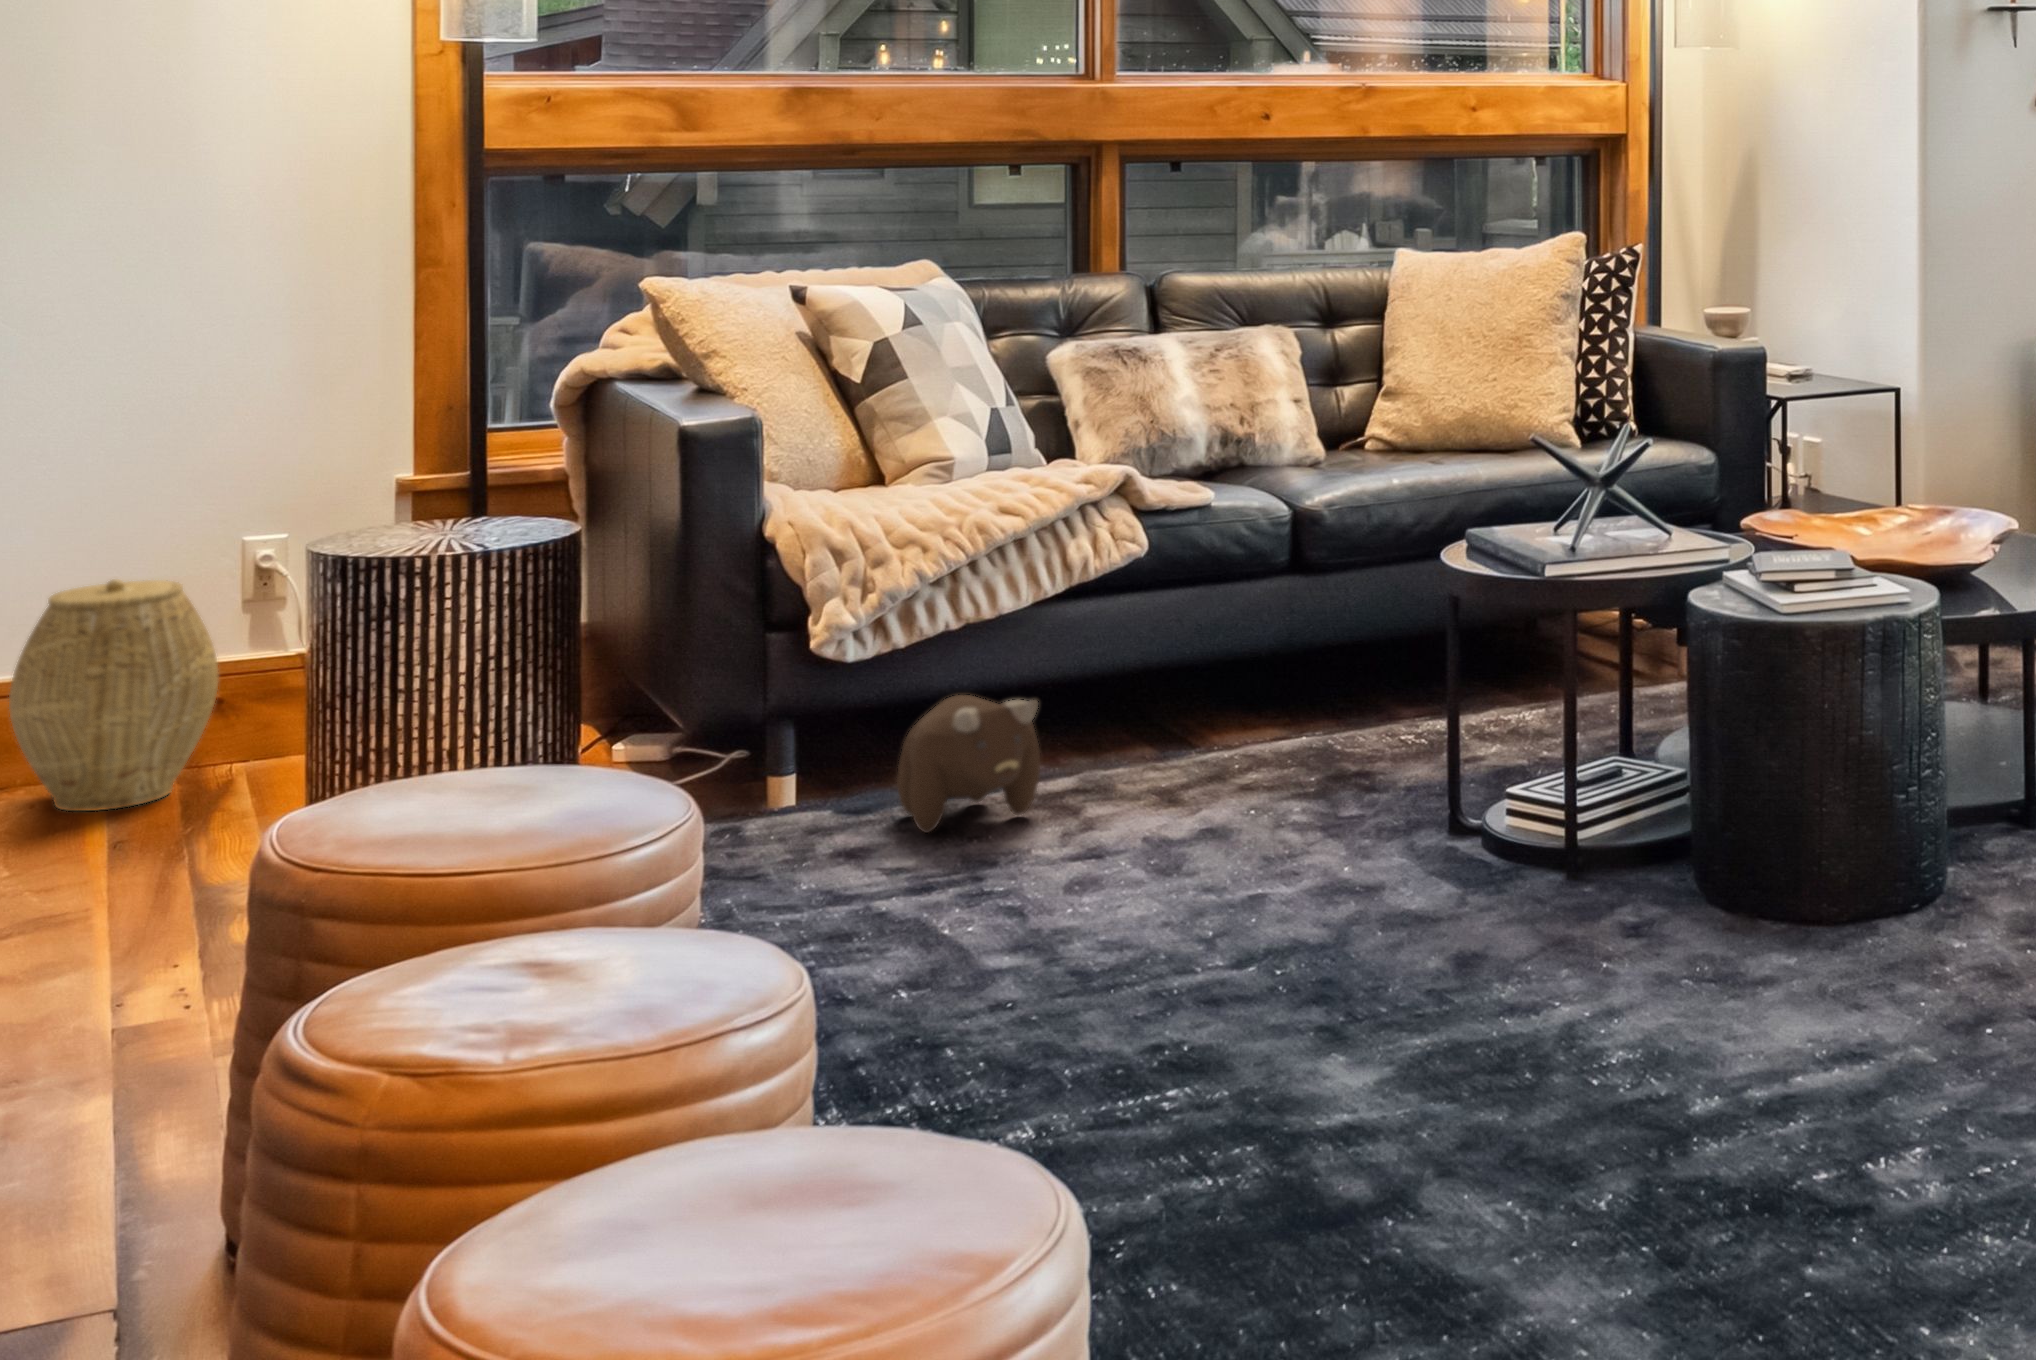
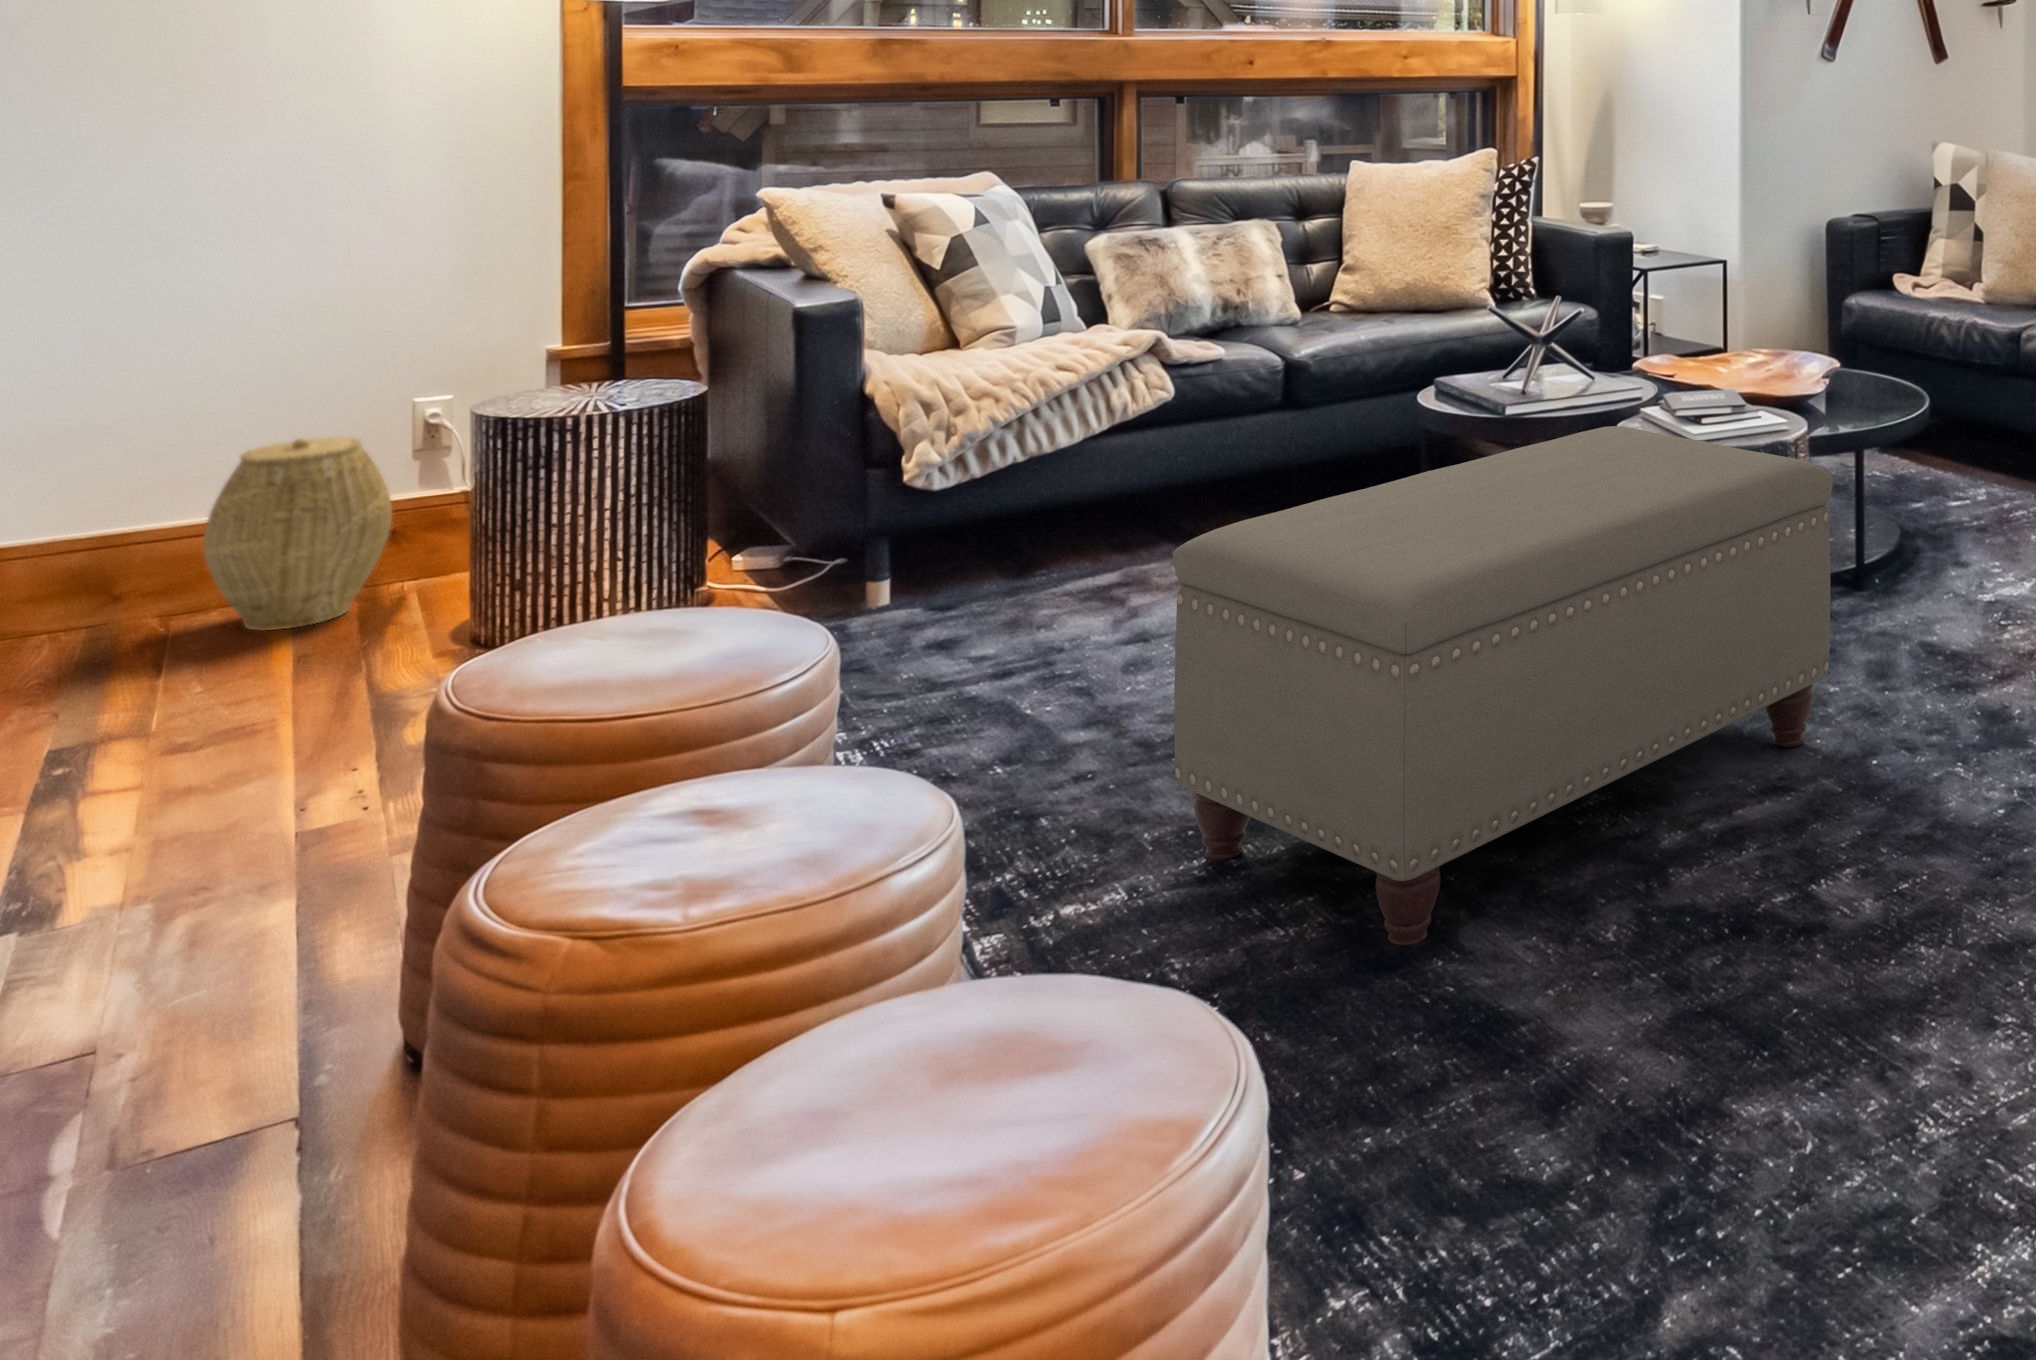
ottoman: none [1093,592,1941,1206] -> present [1173,426,1833,945]
plush toy: present [897,695,1040,833] -> none [975,513,1092,624]

